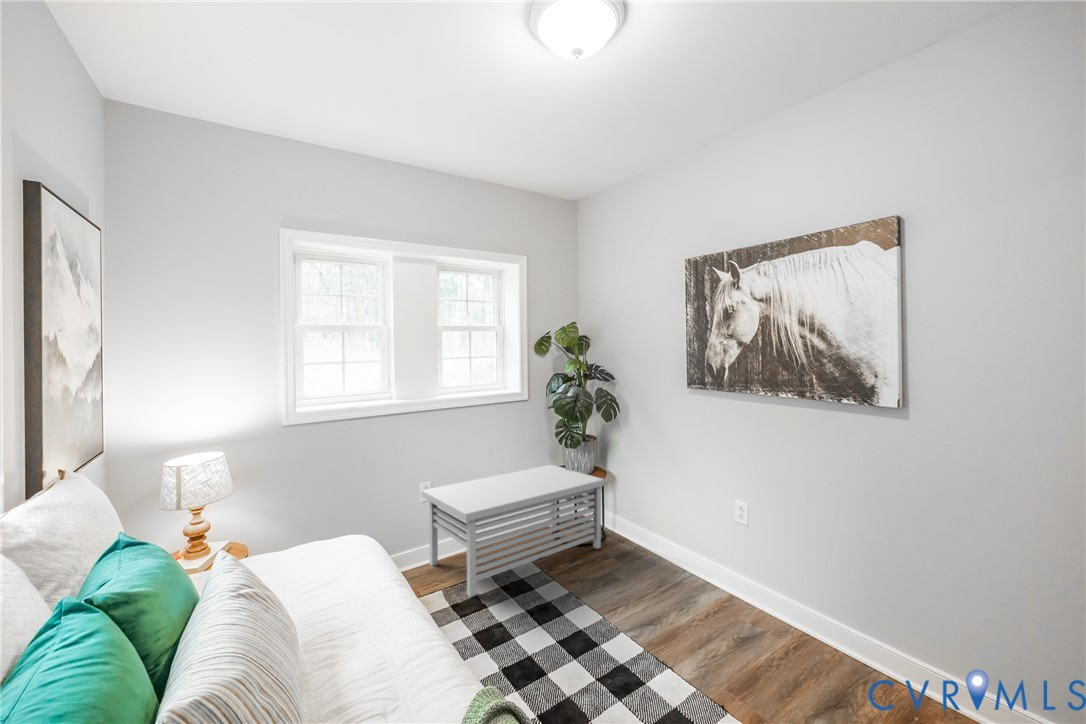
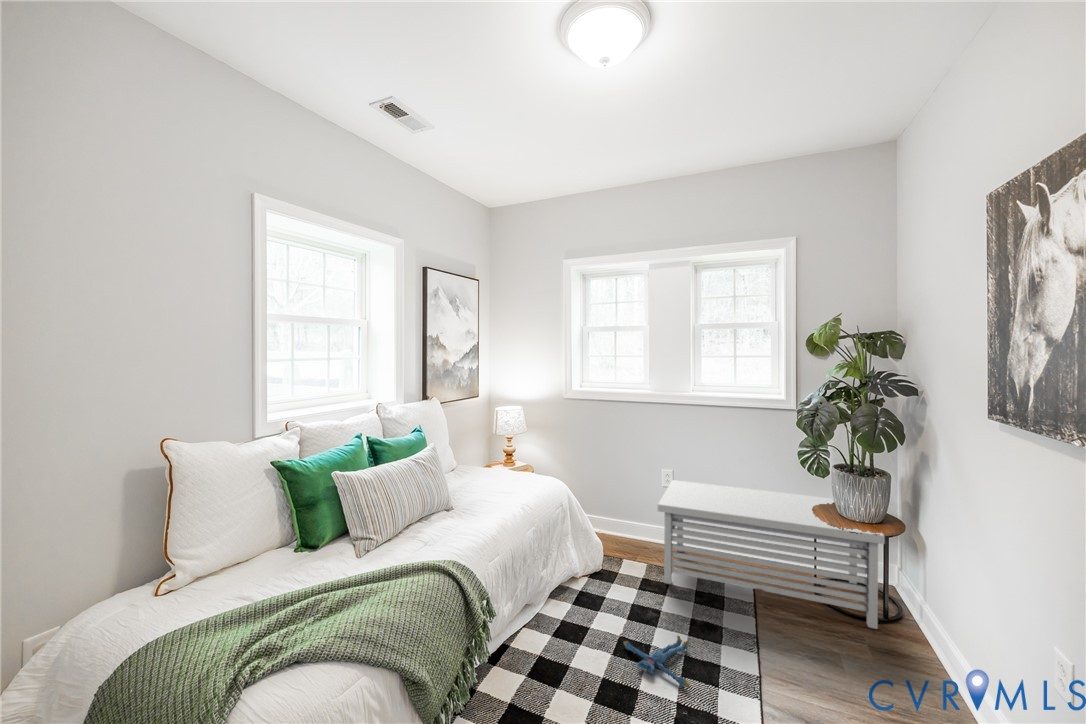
plush toy: none [536,623,613,670] -> present [624,636,690,688]

